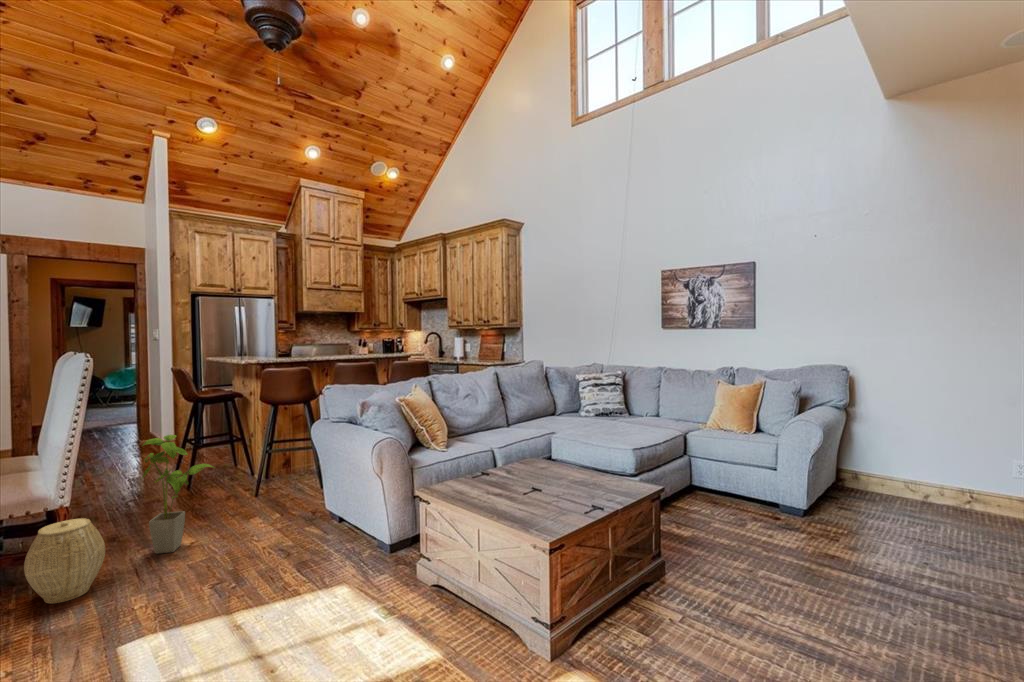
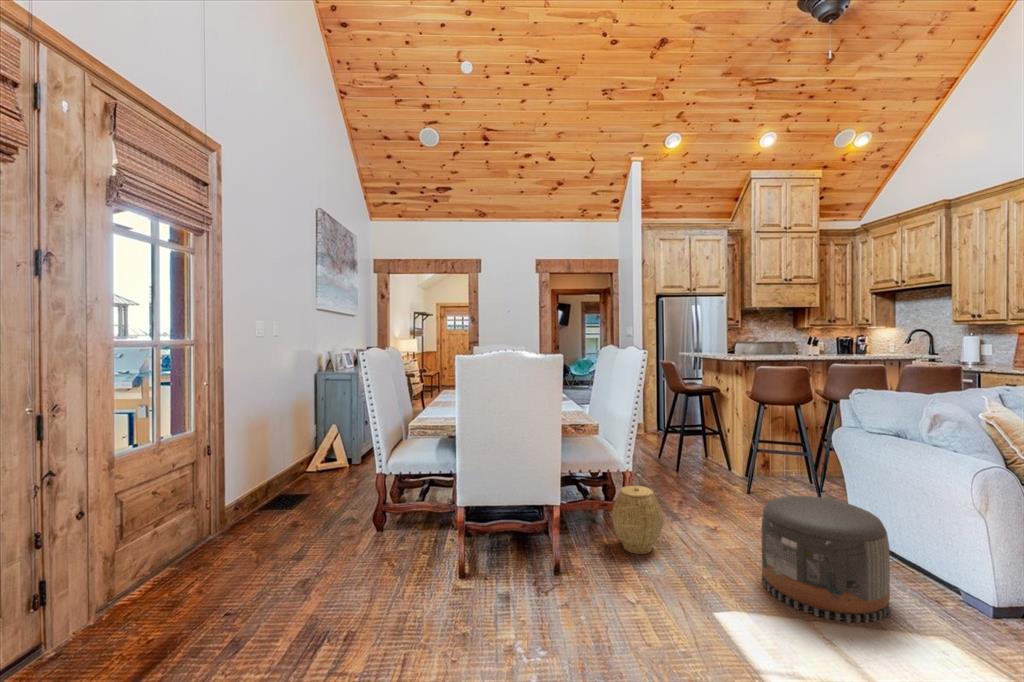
house plant: present [141,435,213,554] -> none [676,424,738,534]
pouf: none [207,488,319,603] -> present [761,496,890,623]

